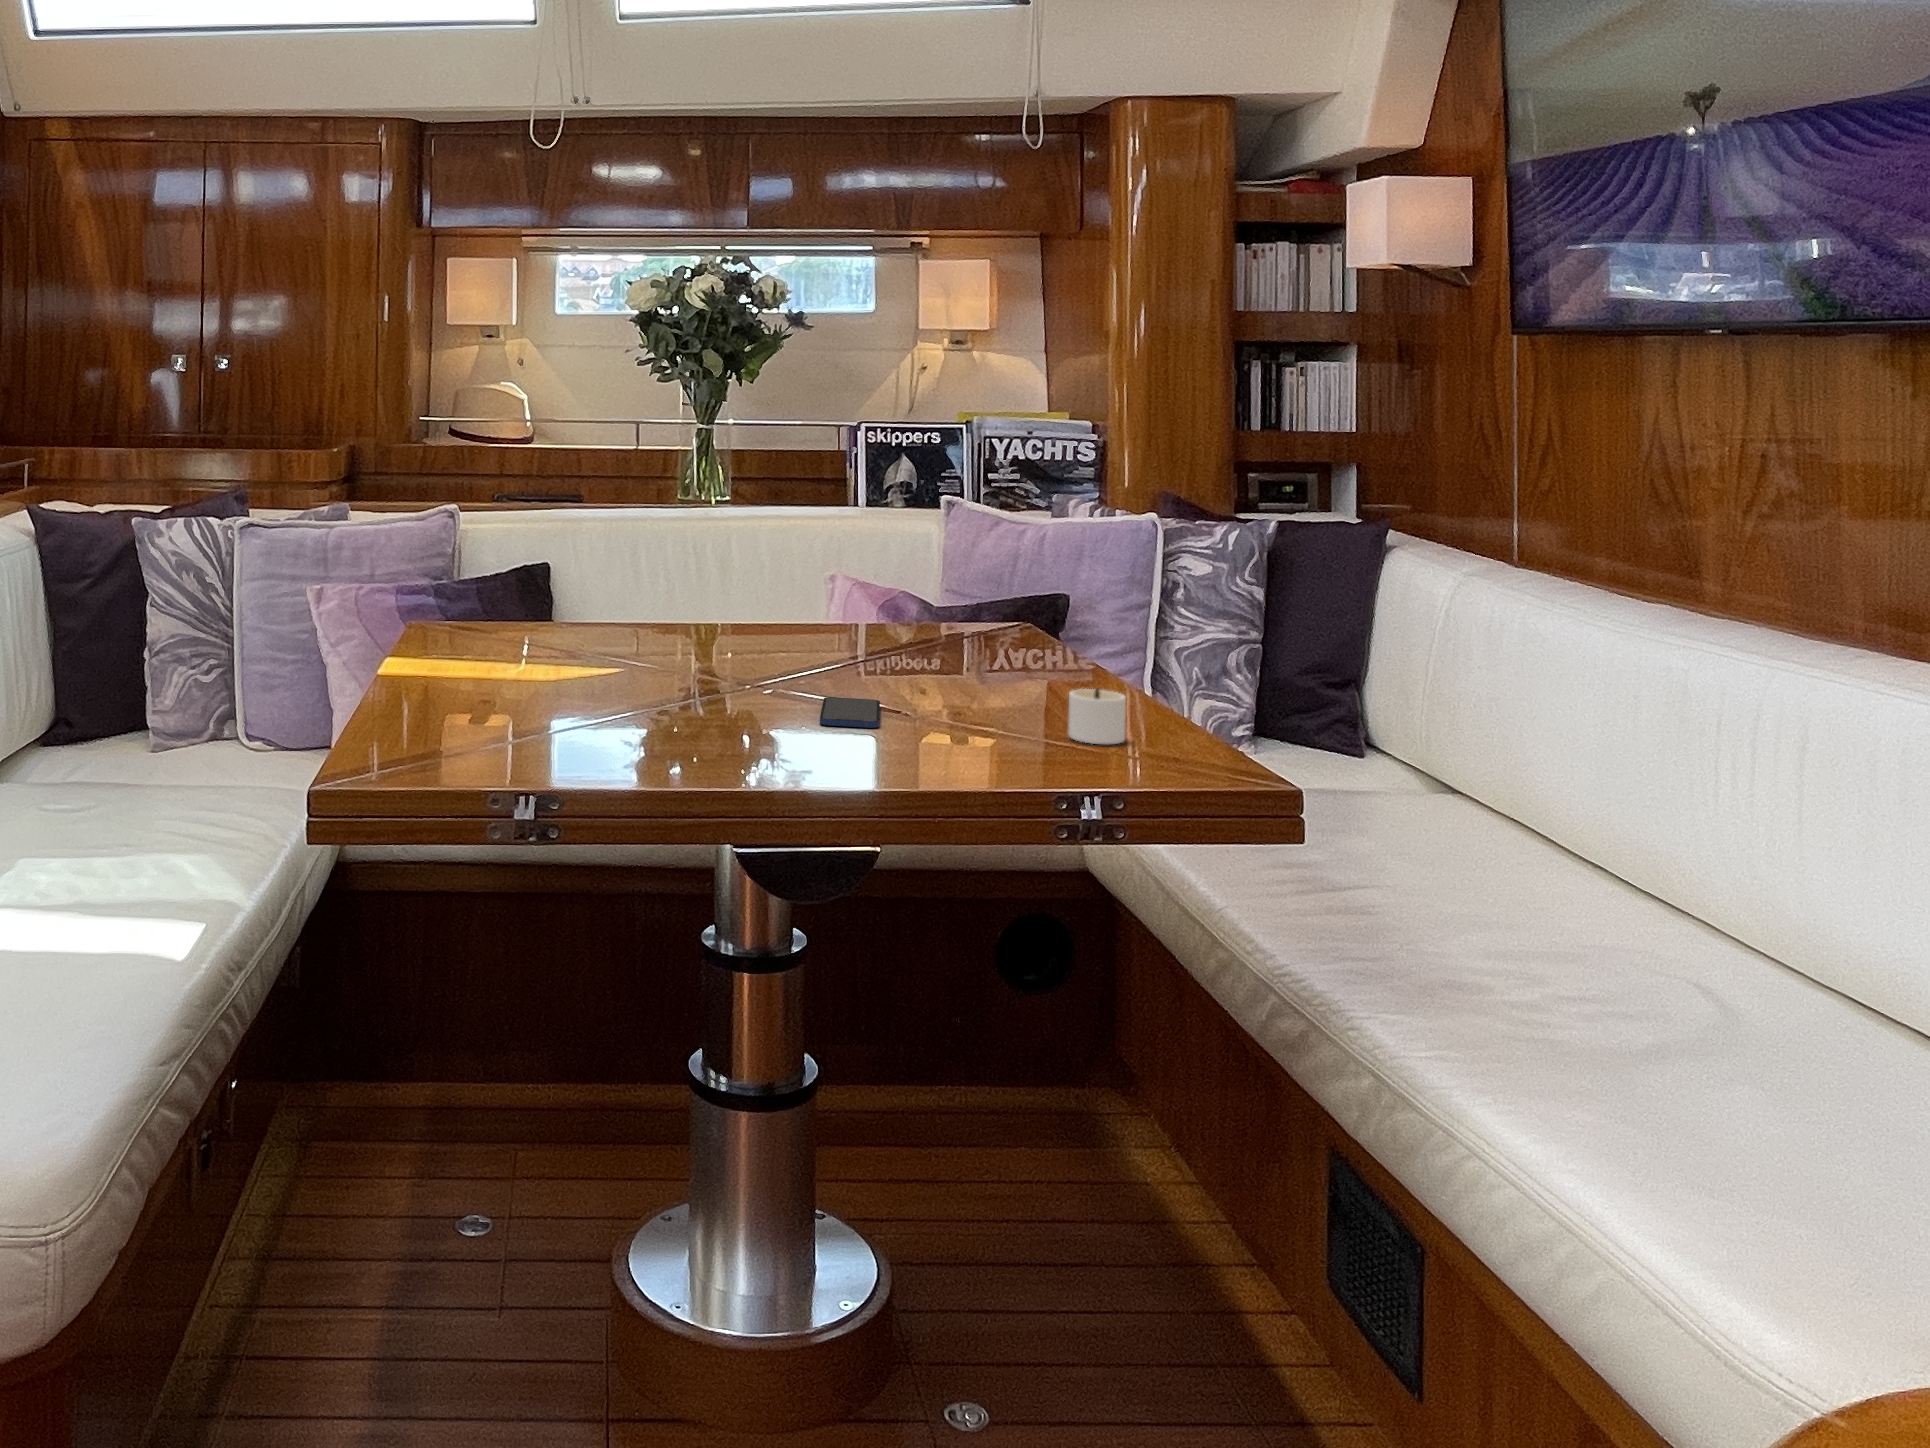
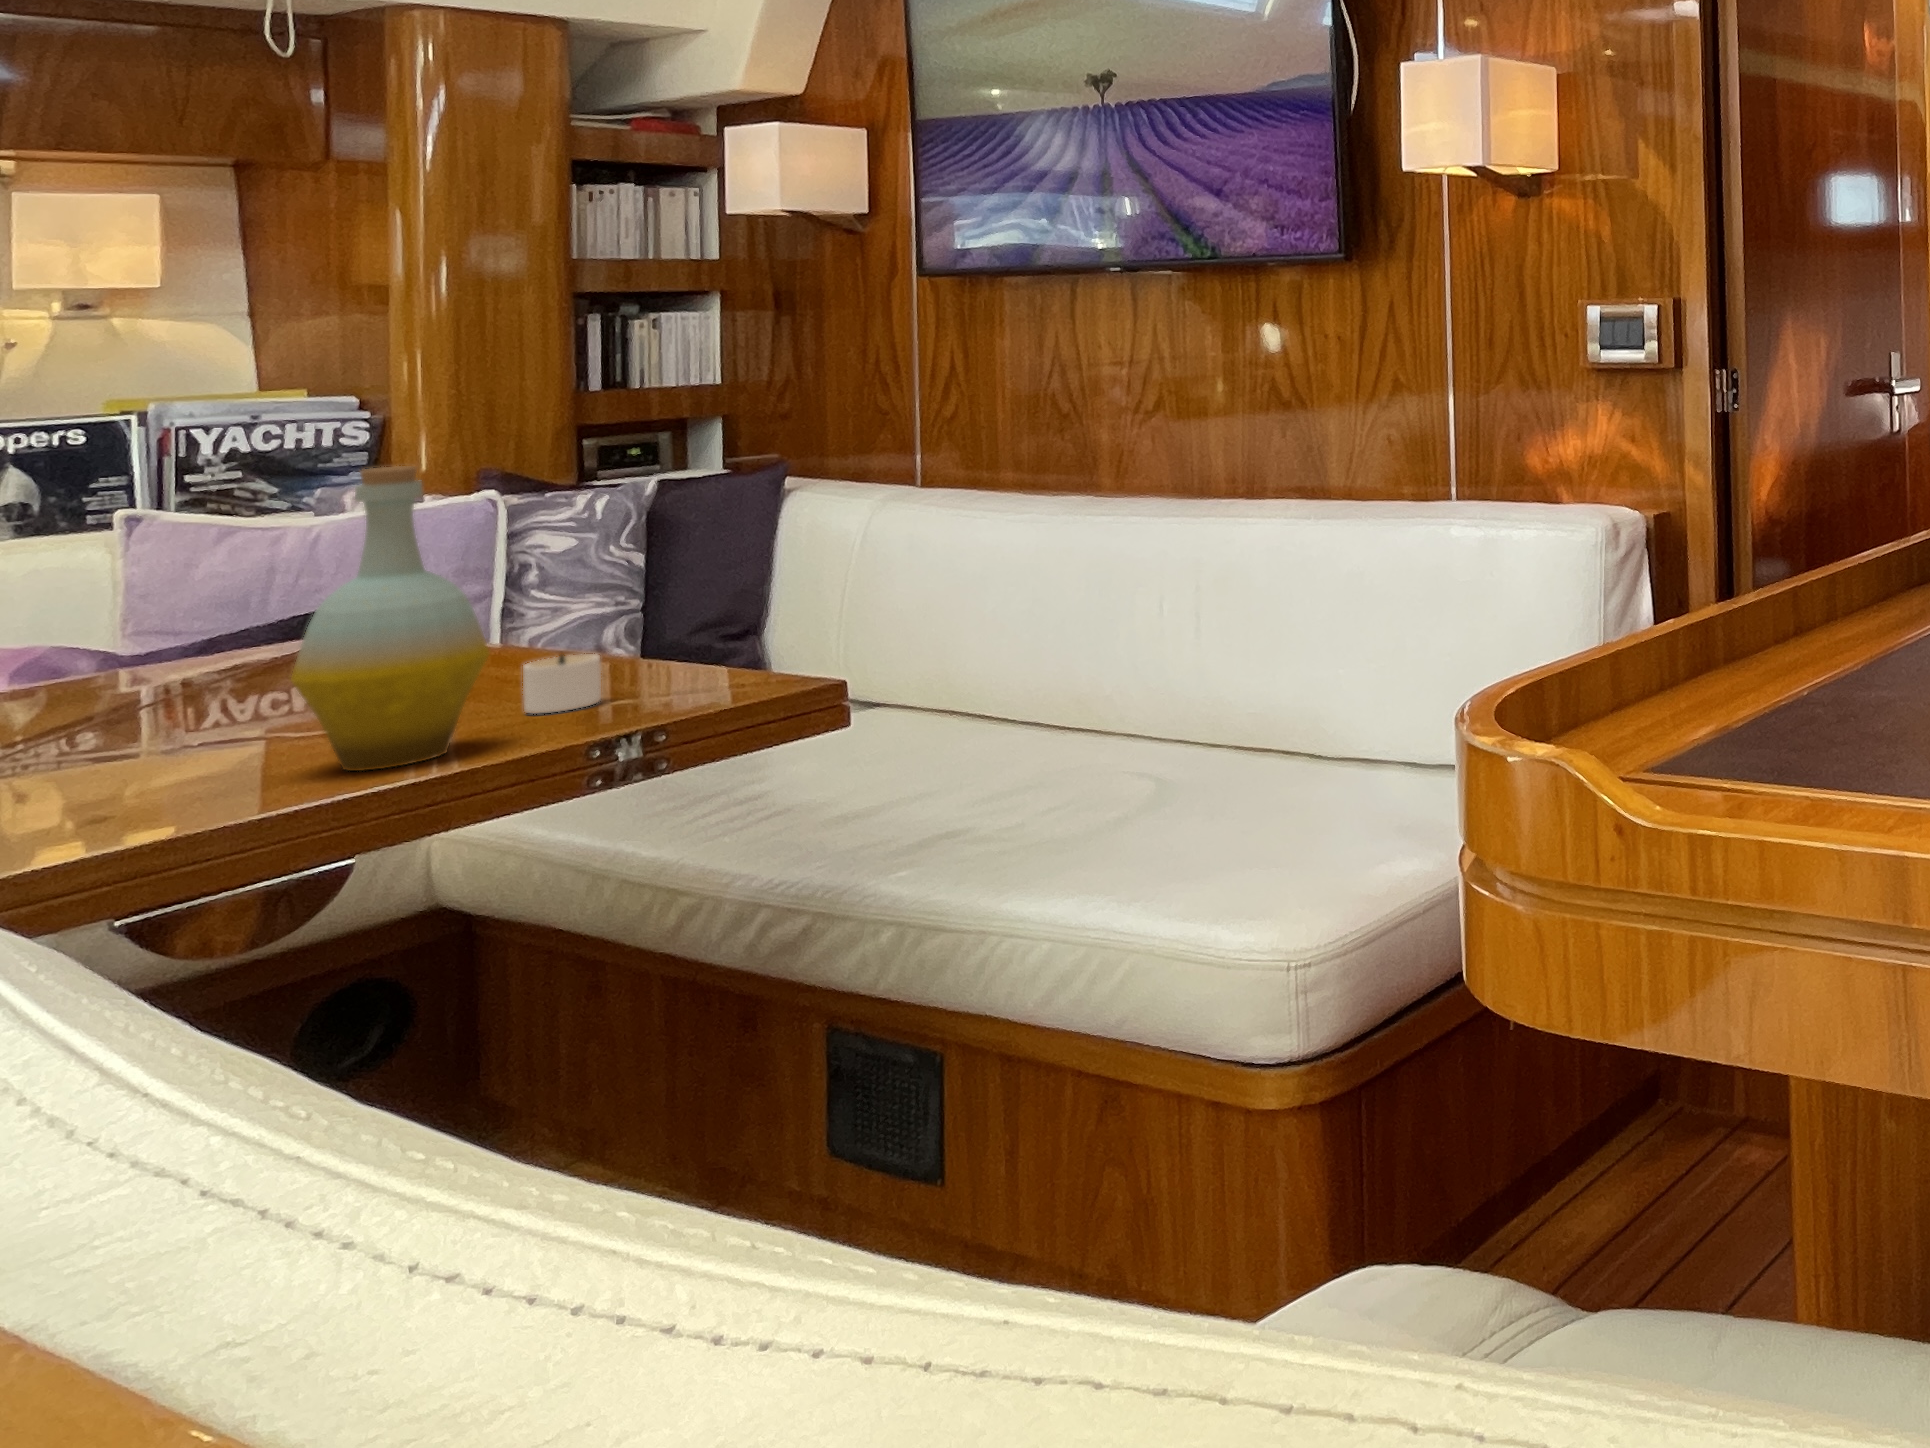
bottle: none [900,492,1029,763] -> present [290,466,489,771]
smartphone: present [820,697,880,728] -> none [93,744,226,787]

